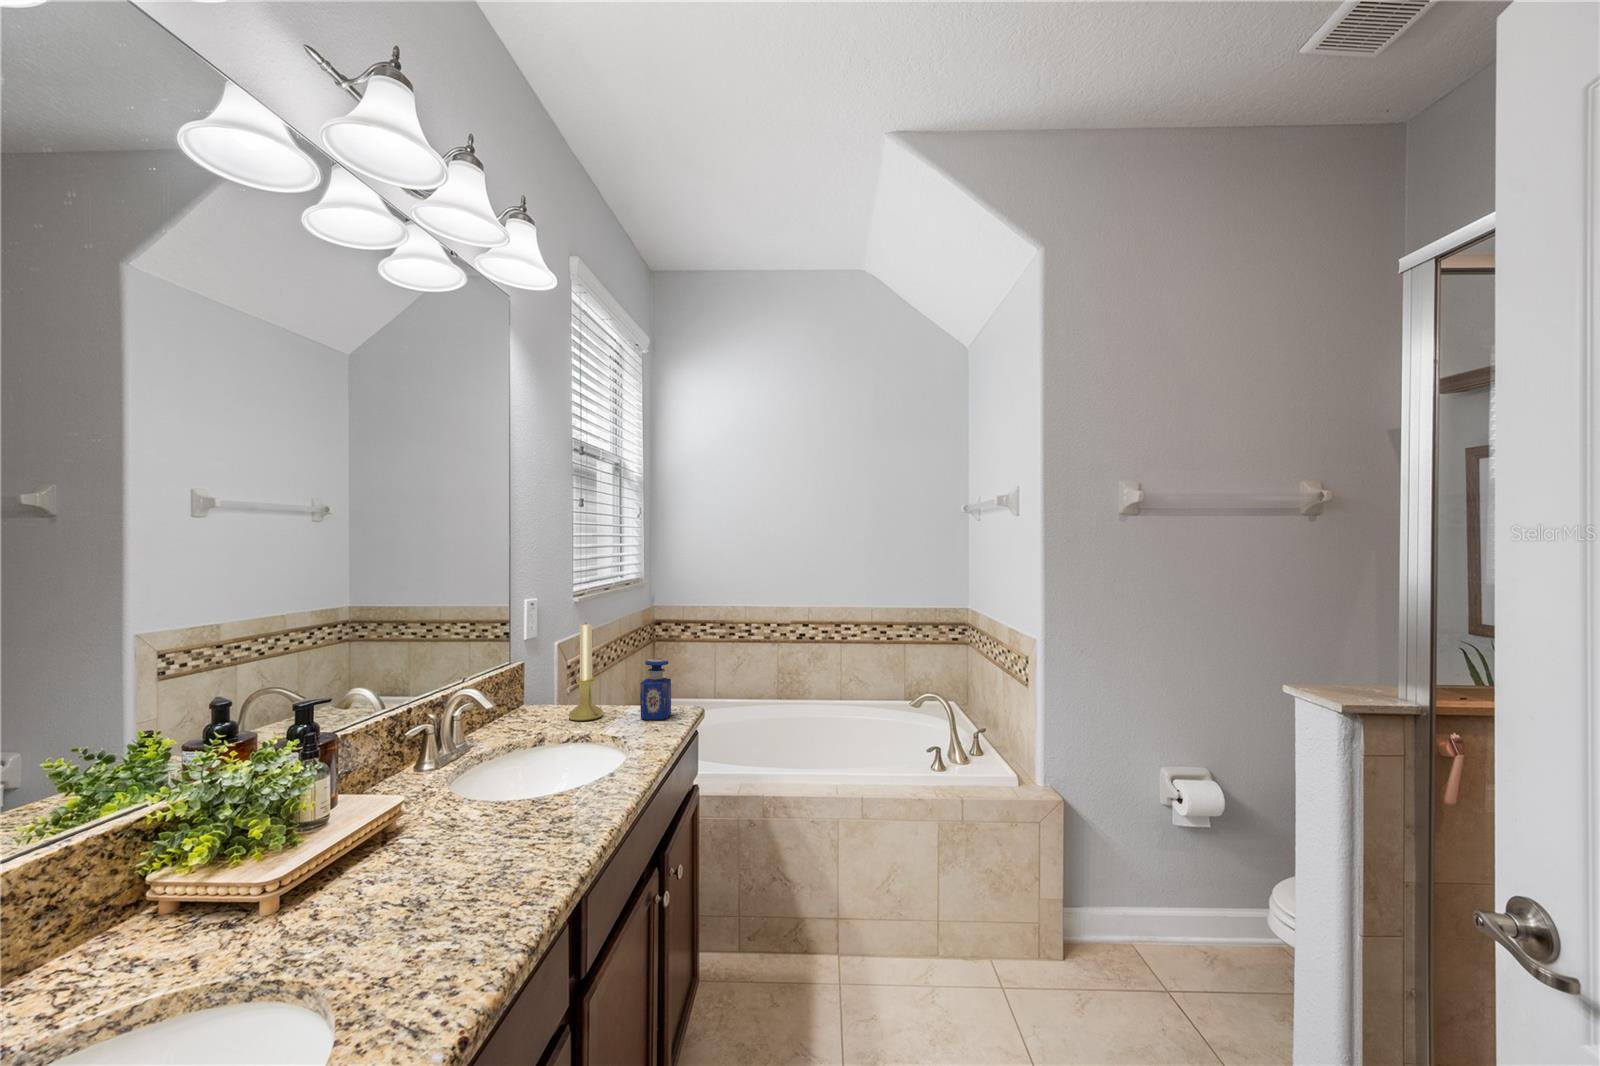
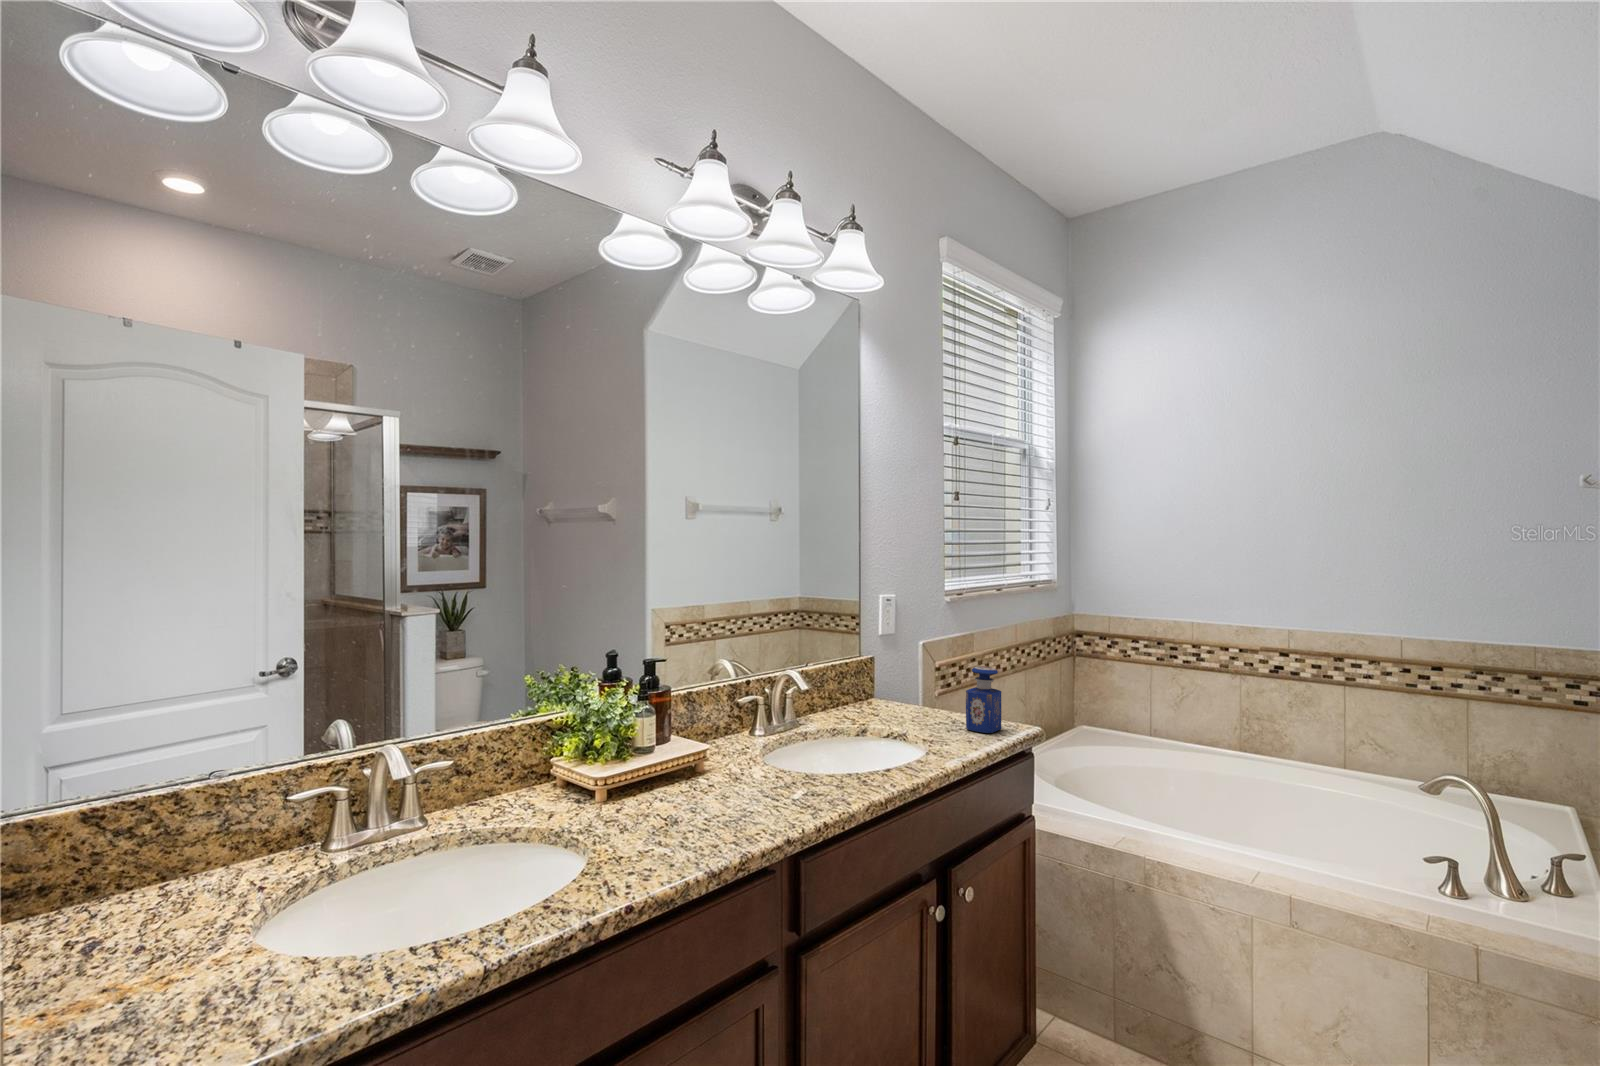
candle holder: present [569,624,603,721] -> none [901,620,935,721]

